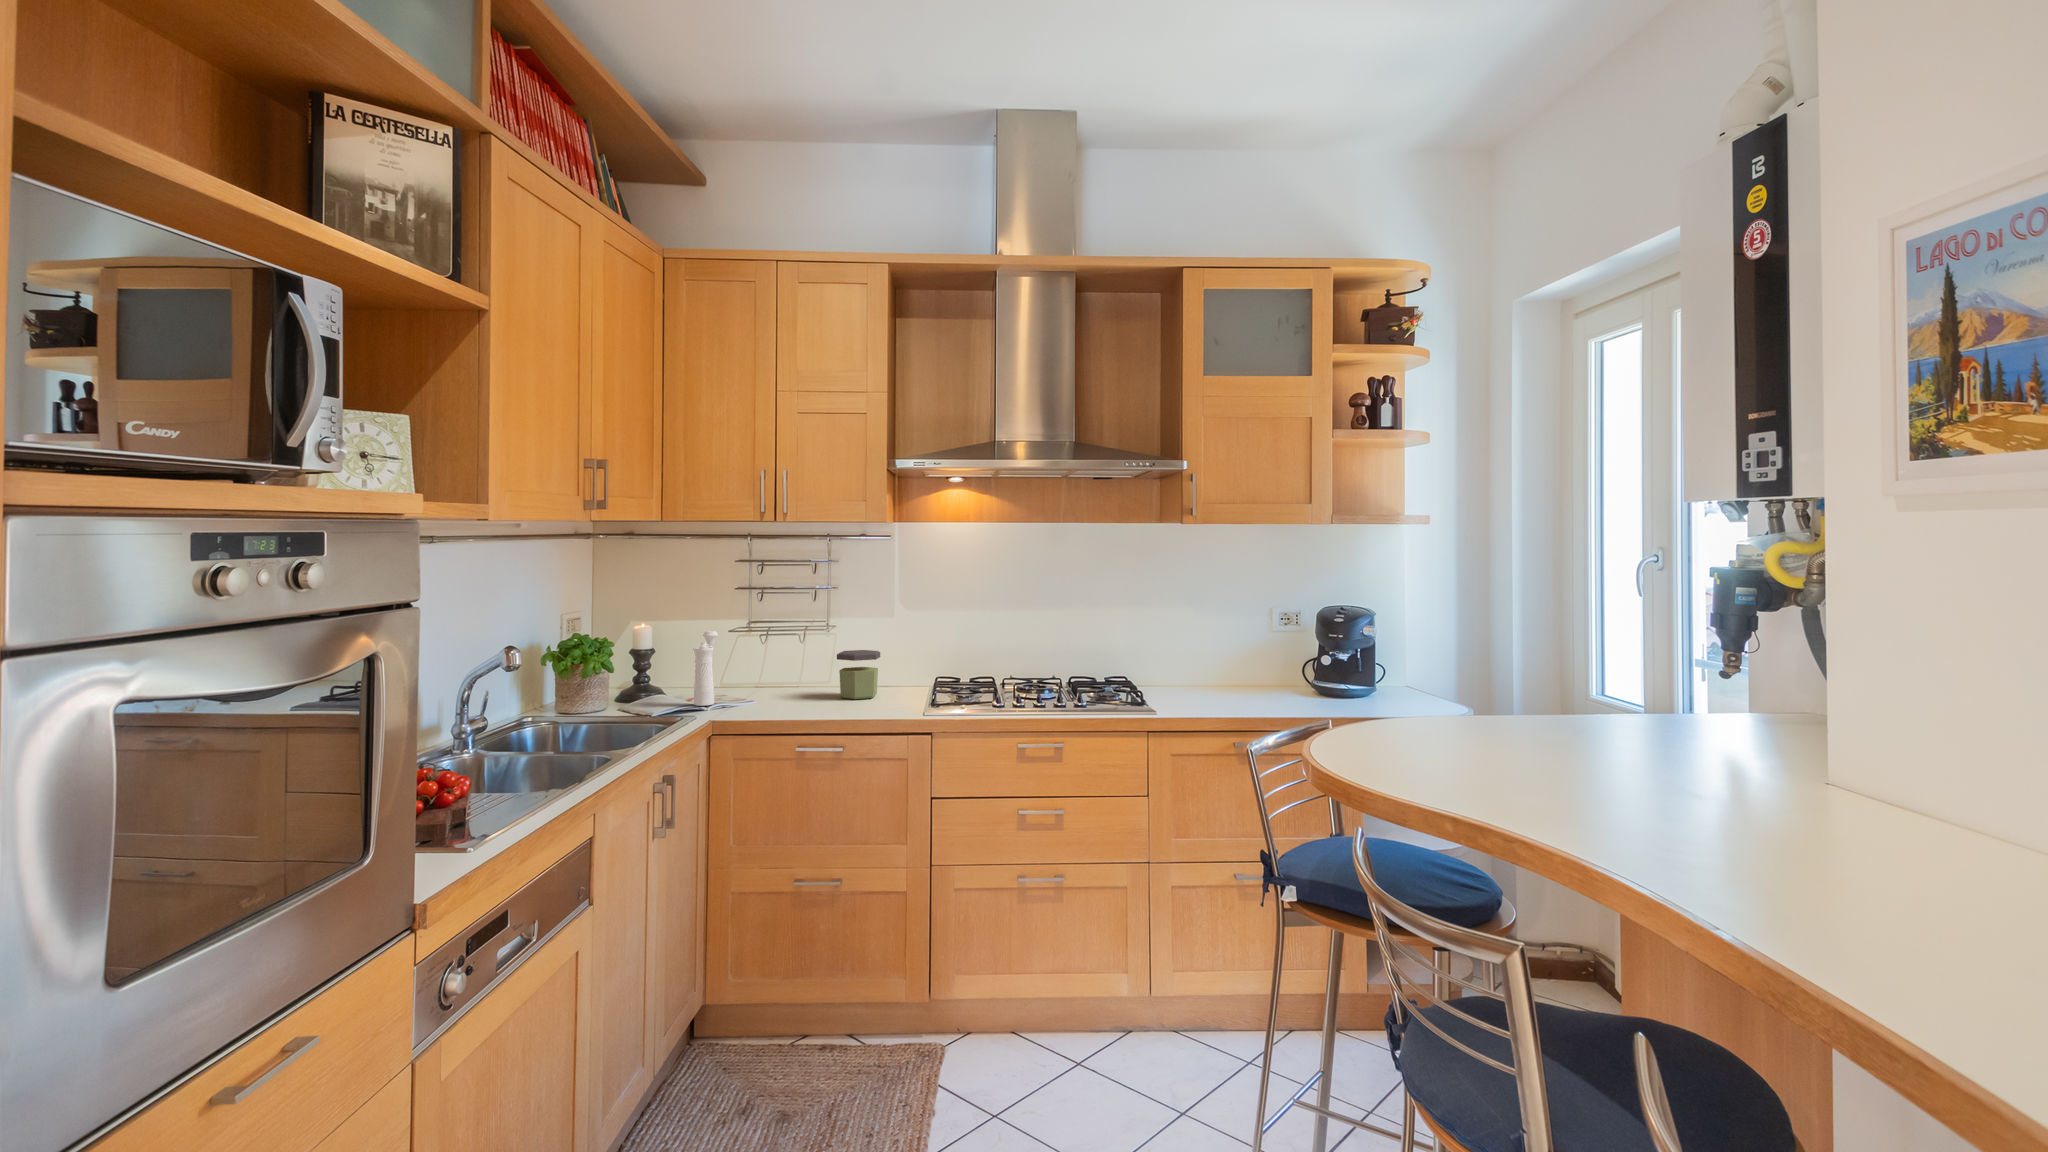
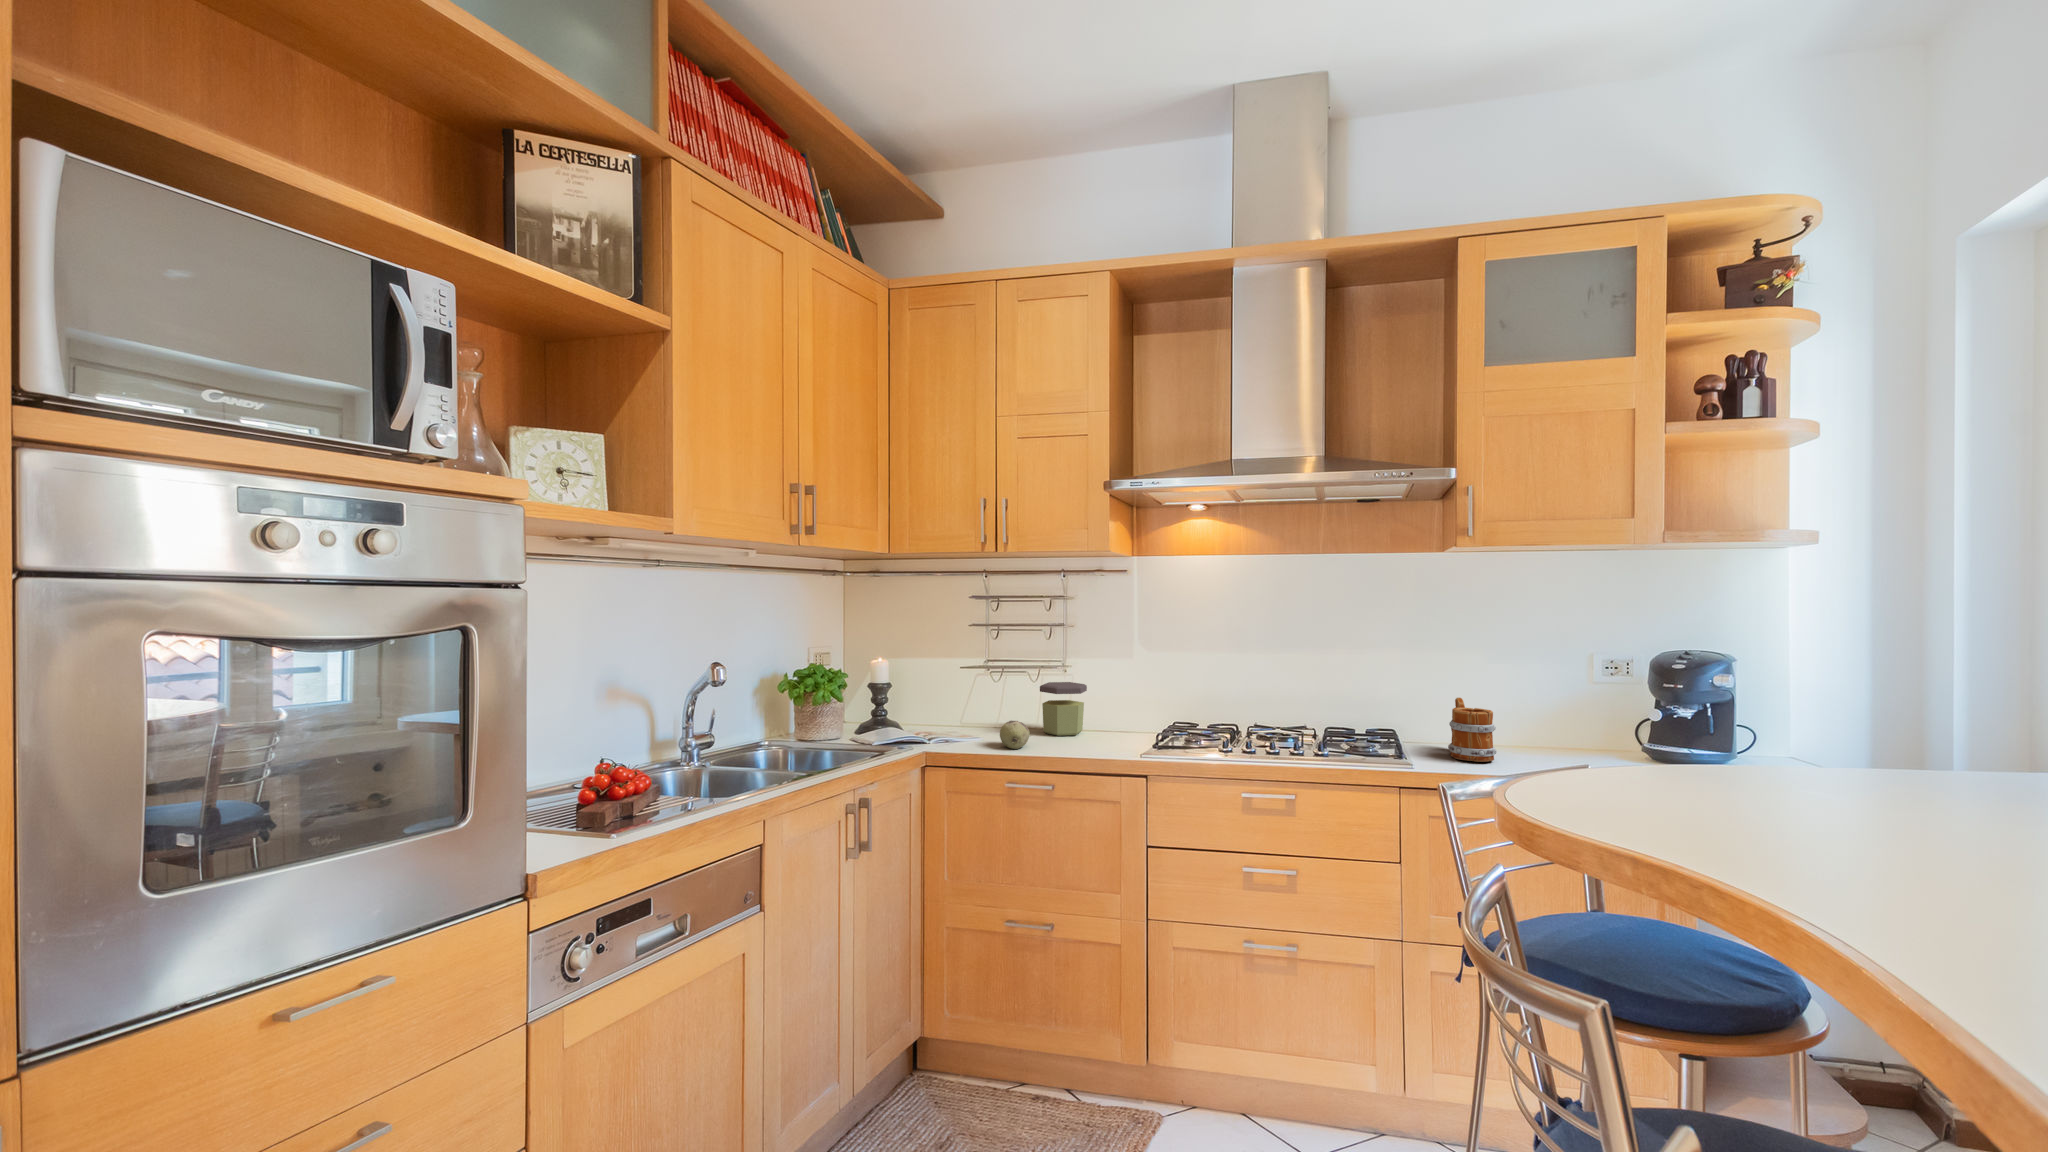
pepper mill: present [693,631,718,706] -> none [895,656,923,734]
mug: none [1183,648,1218,697] -> present [1448,698,1497,762]
fruit: none [804,686,833,711] -> present [1000,720,1030,749]

